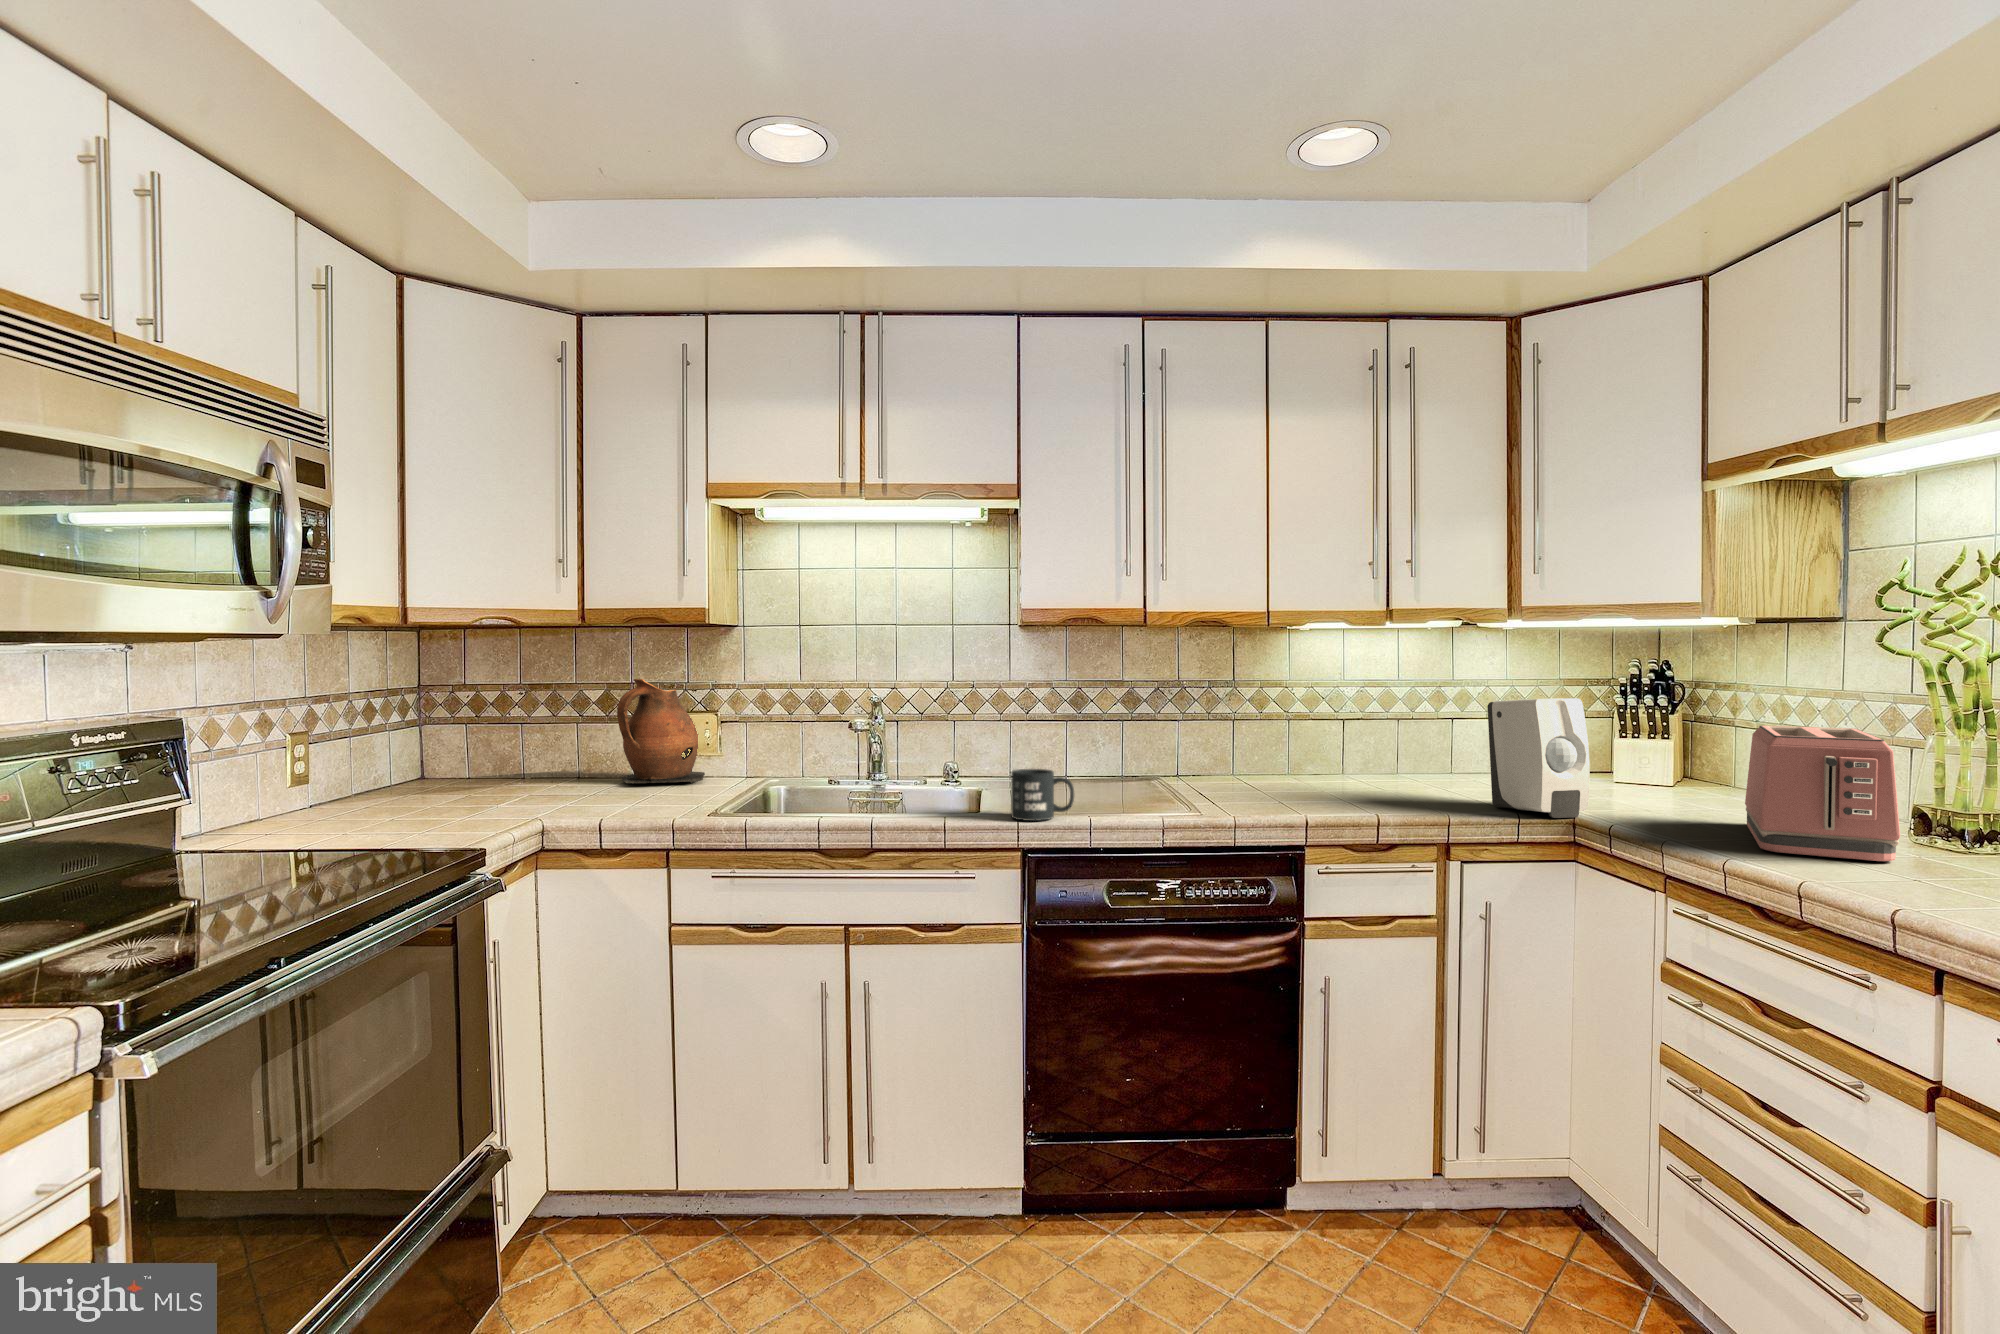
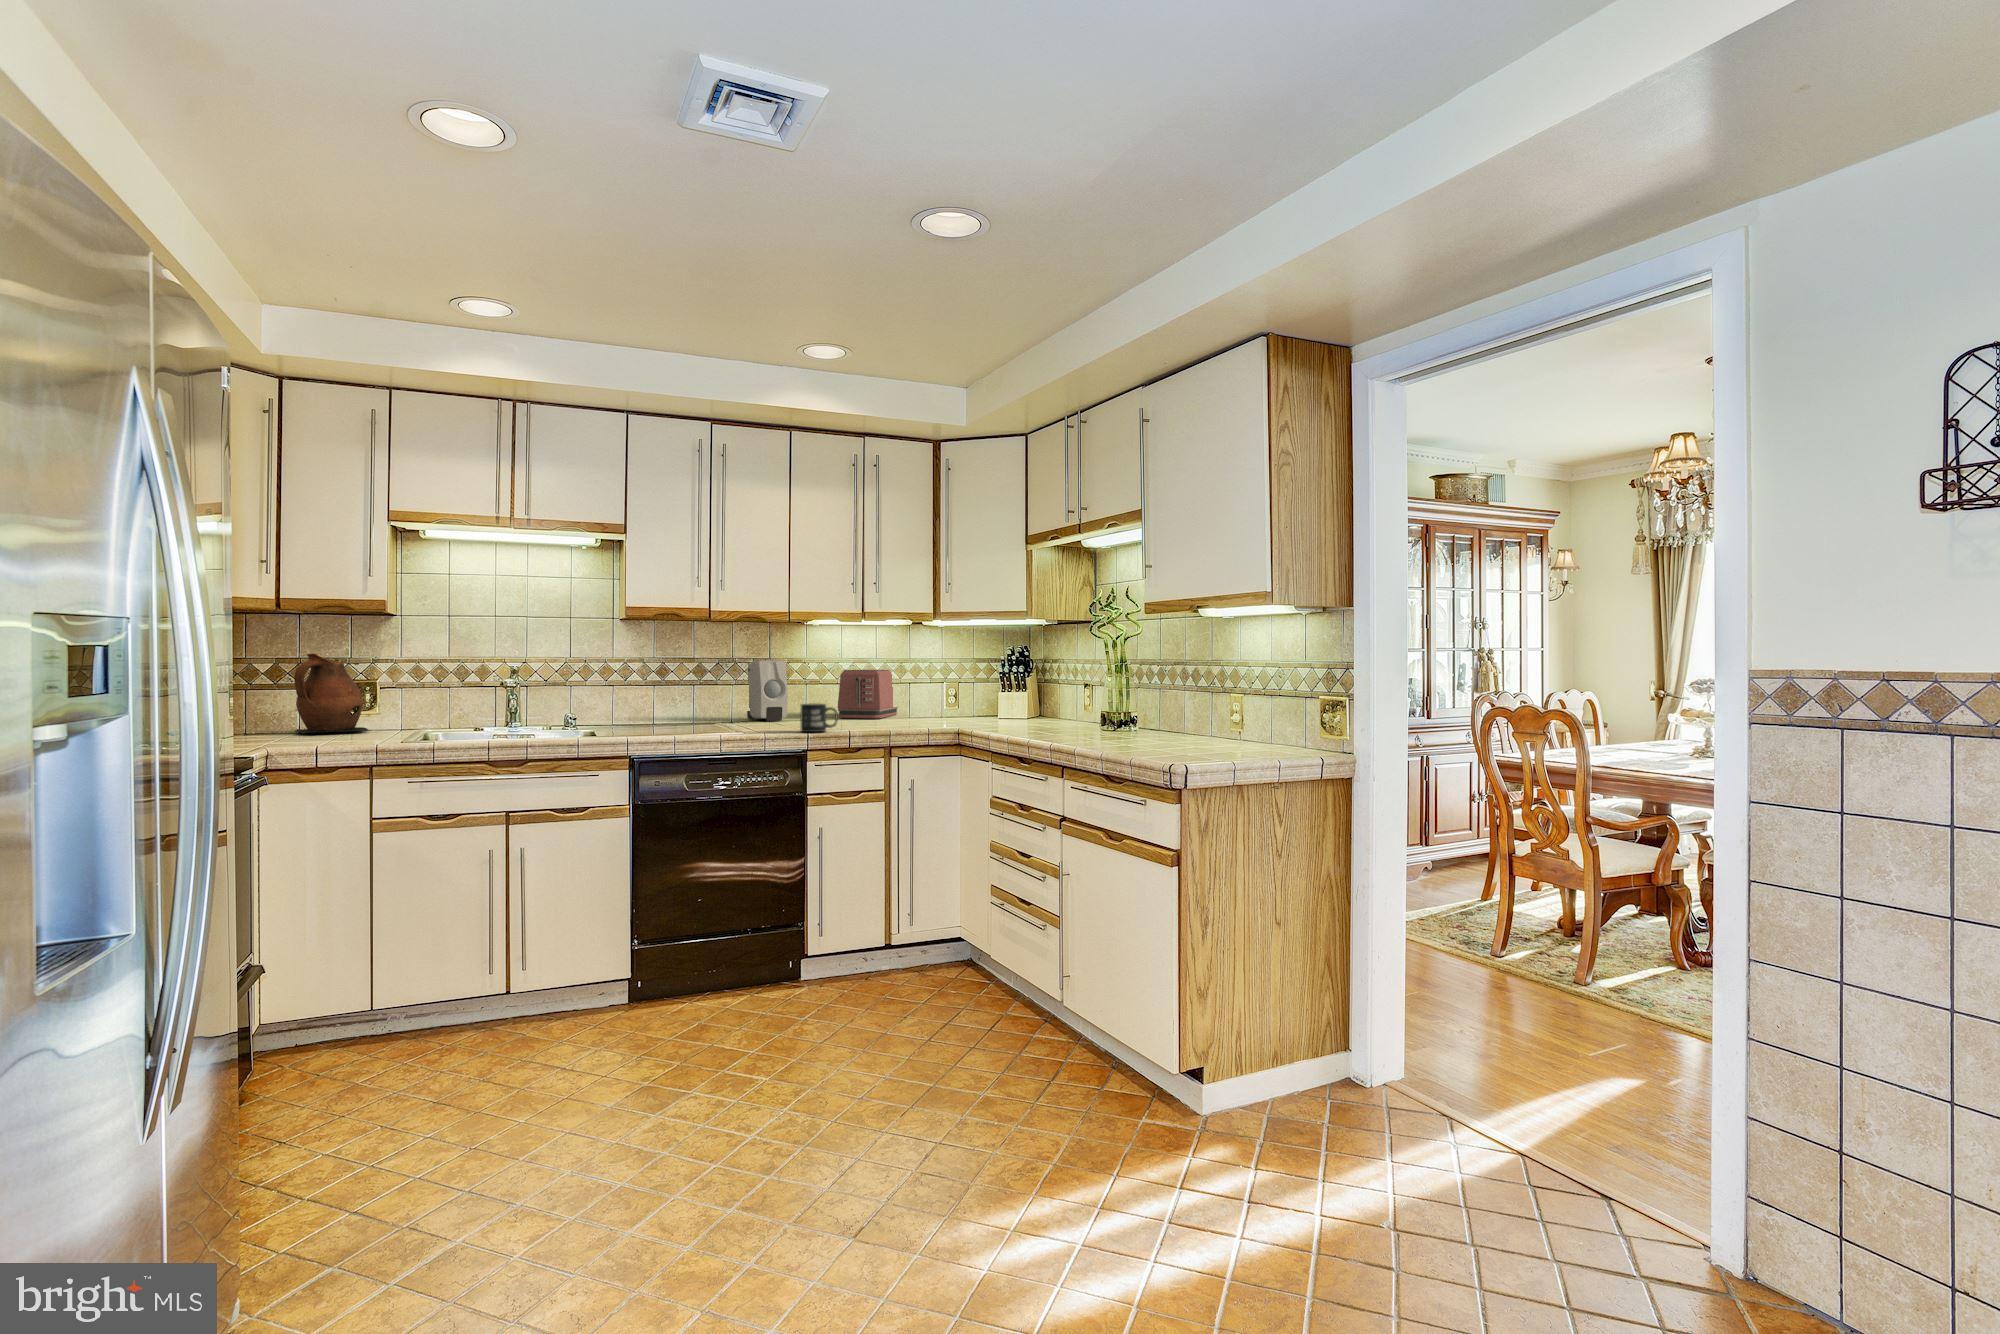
soap dispenser: present [1487,698,1590,818] -> present [747,660,788,721]
toaster: present [1745,725,1900,861] -> present [838,670,898,718]
mug: present [1011,769,1074,821] -> present [800,704,838,732]

